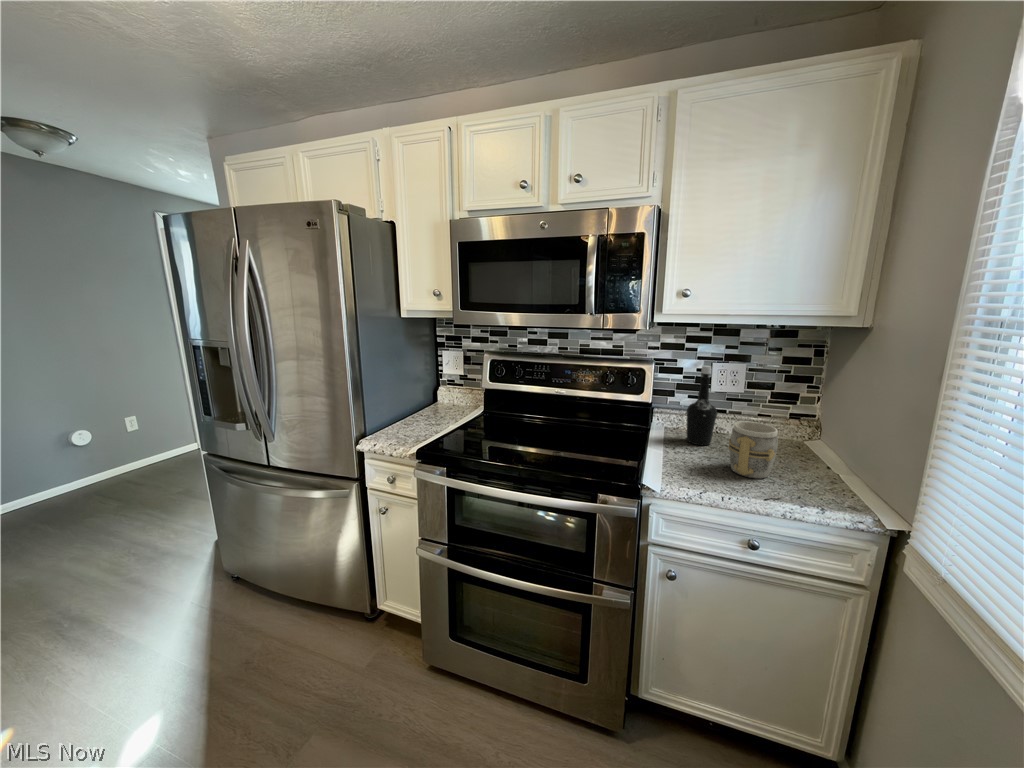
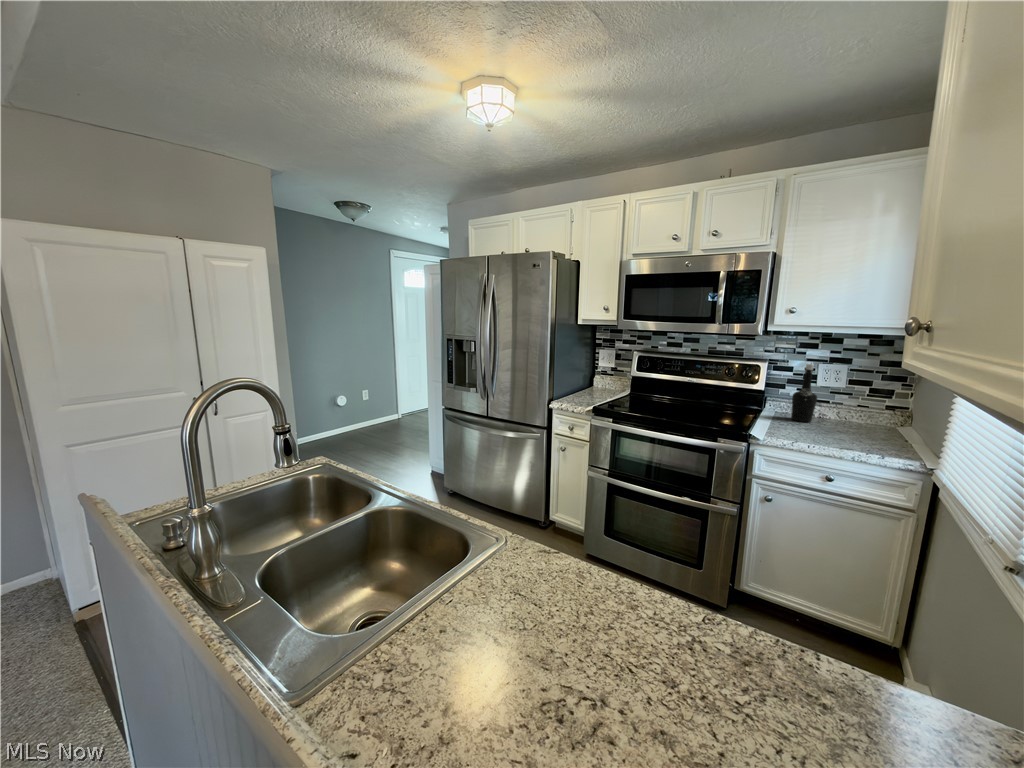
mug: present [729,422,778,478] -> none [820,401,858,440]

